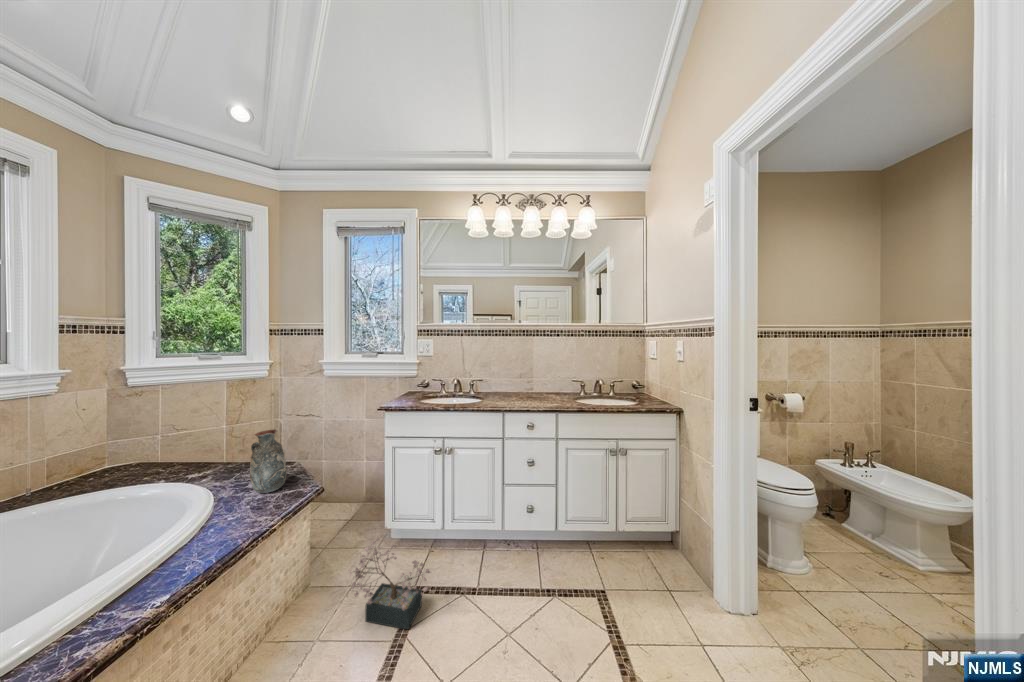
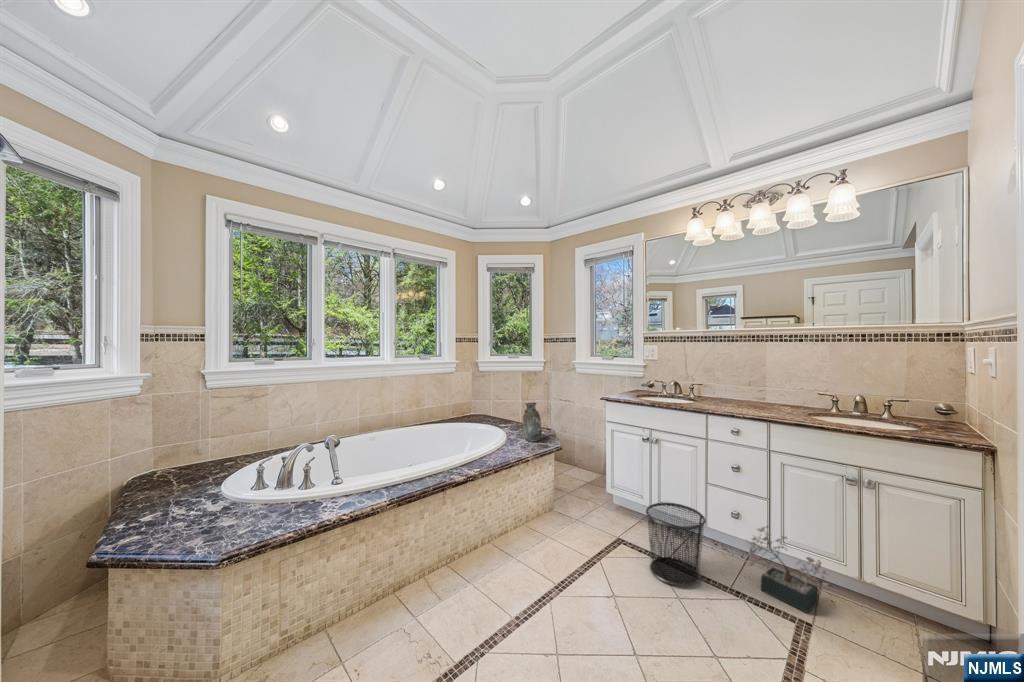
waste bin: none [462,521,527,627] -> present [646,503,706,587]
decorative plant: present [349,538,431,629] -> present [747,526,828,613]

